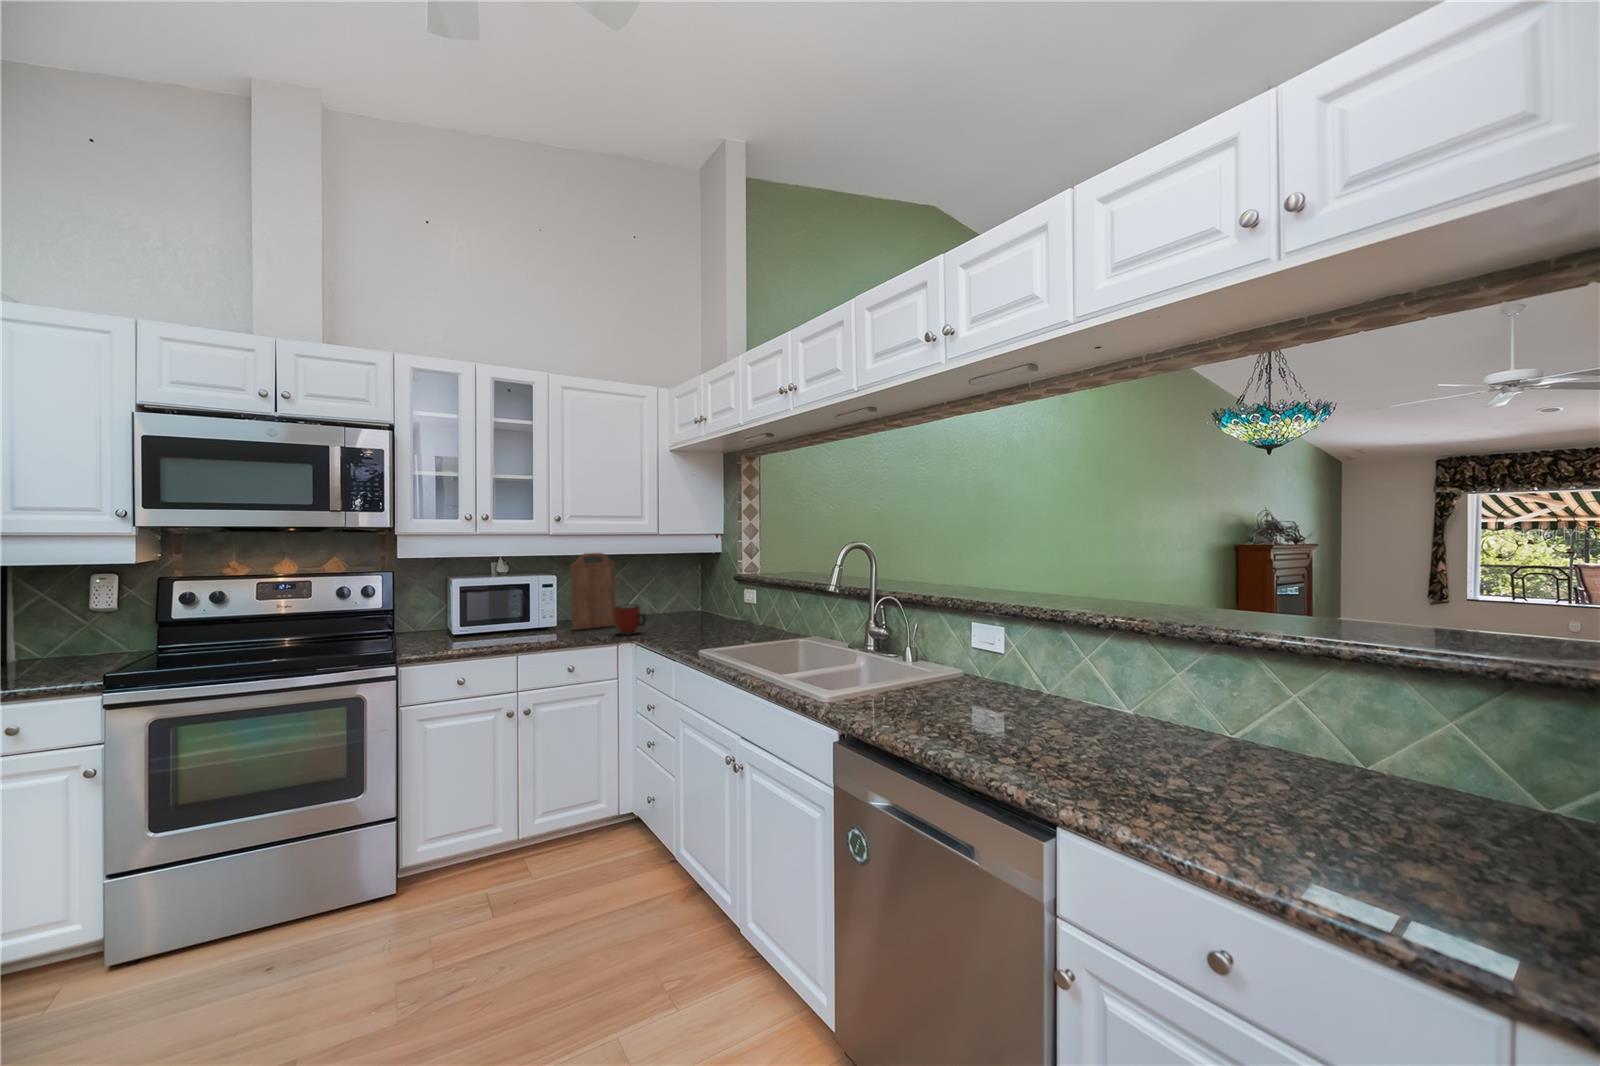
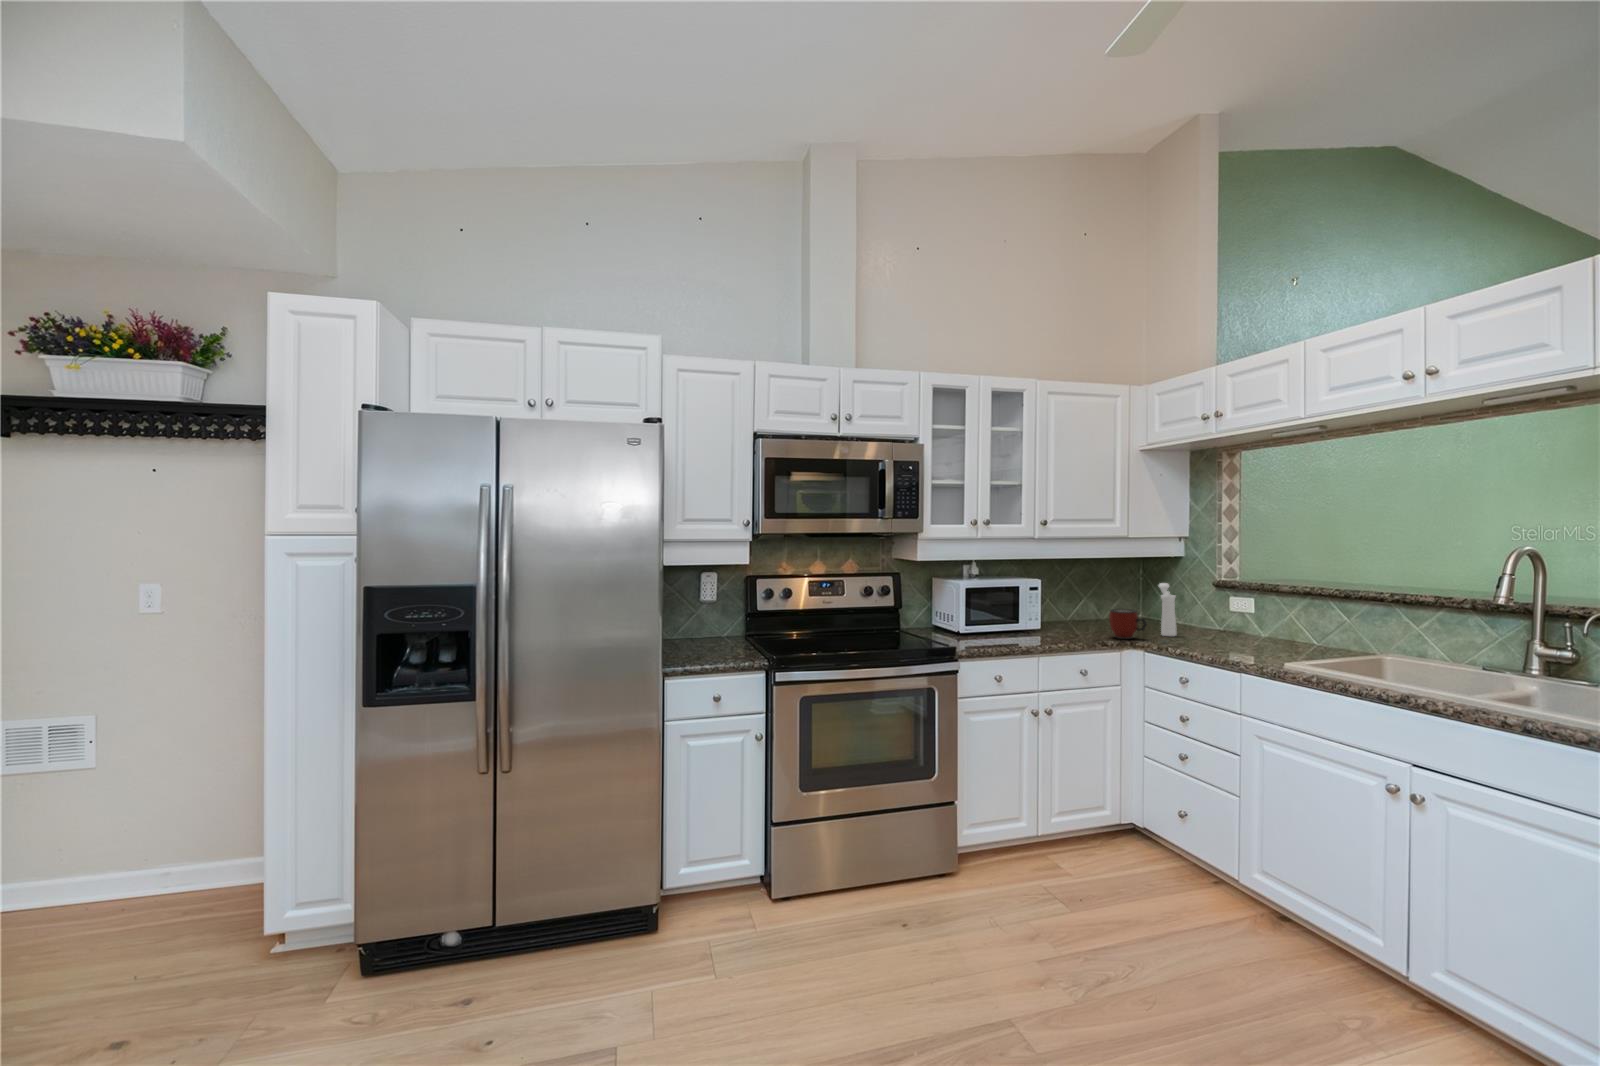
cutting board: present [571,553,616,630] -> none [1050,557,1090,632]
pepper mill: none [669,578,686,630] -> present [1159,583,1177,636]

